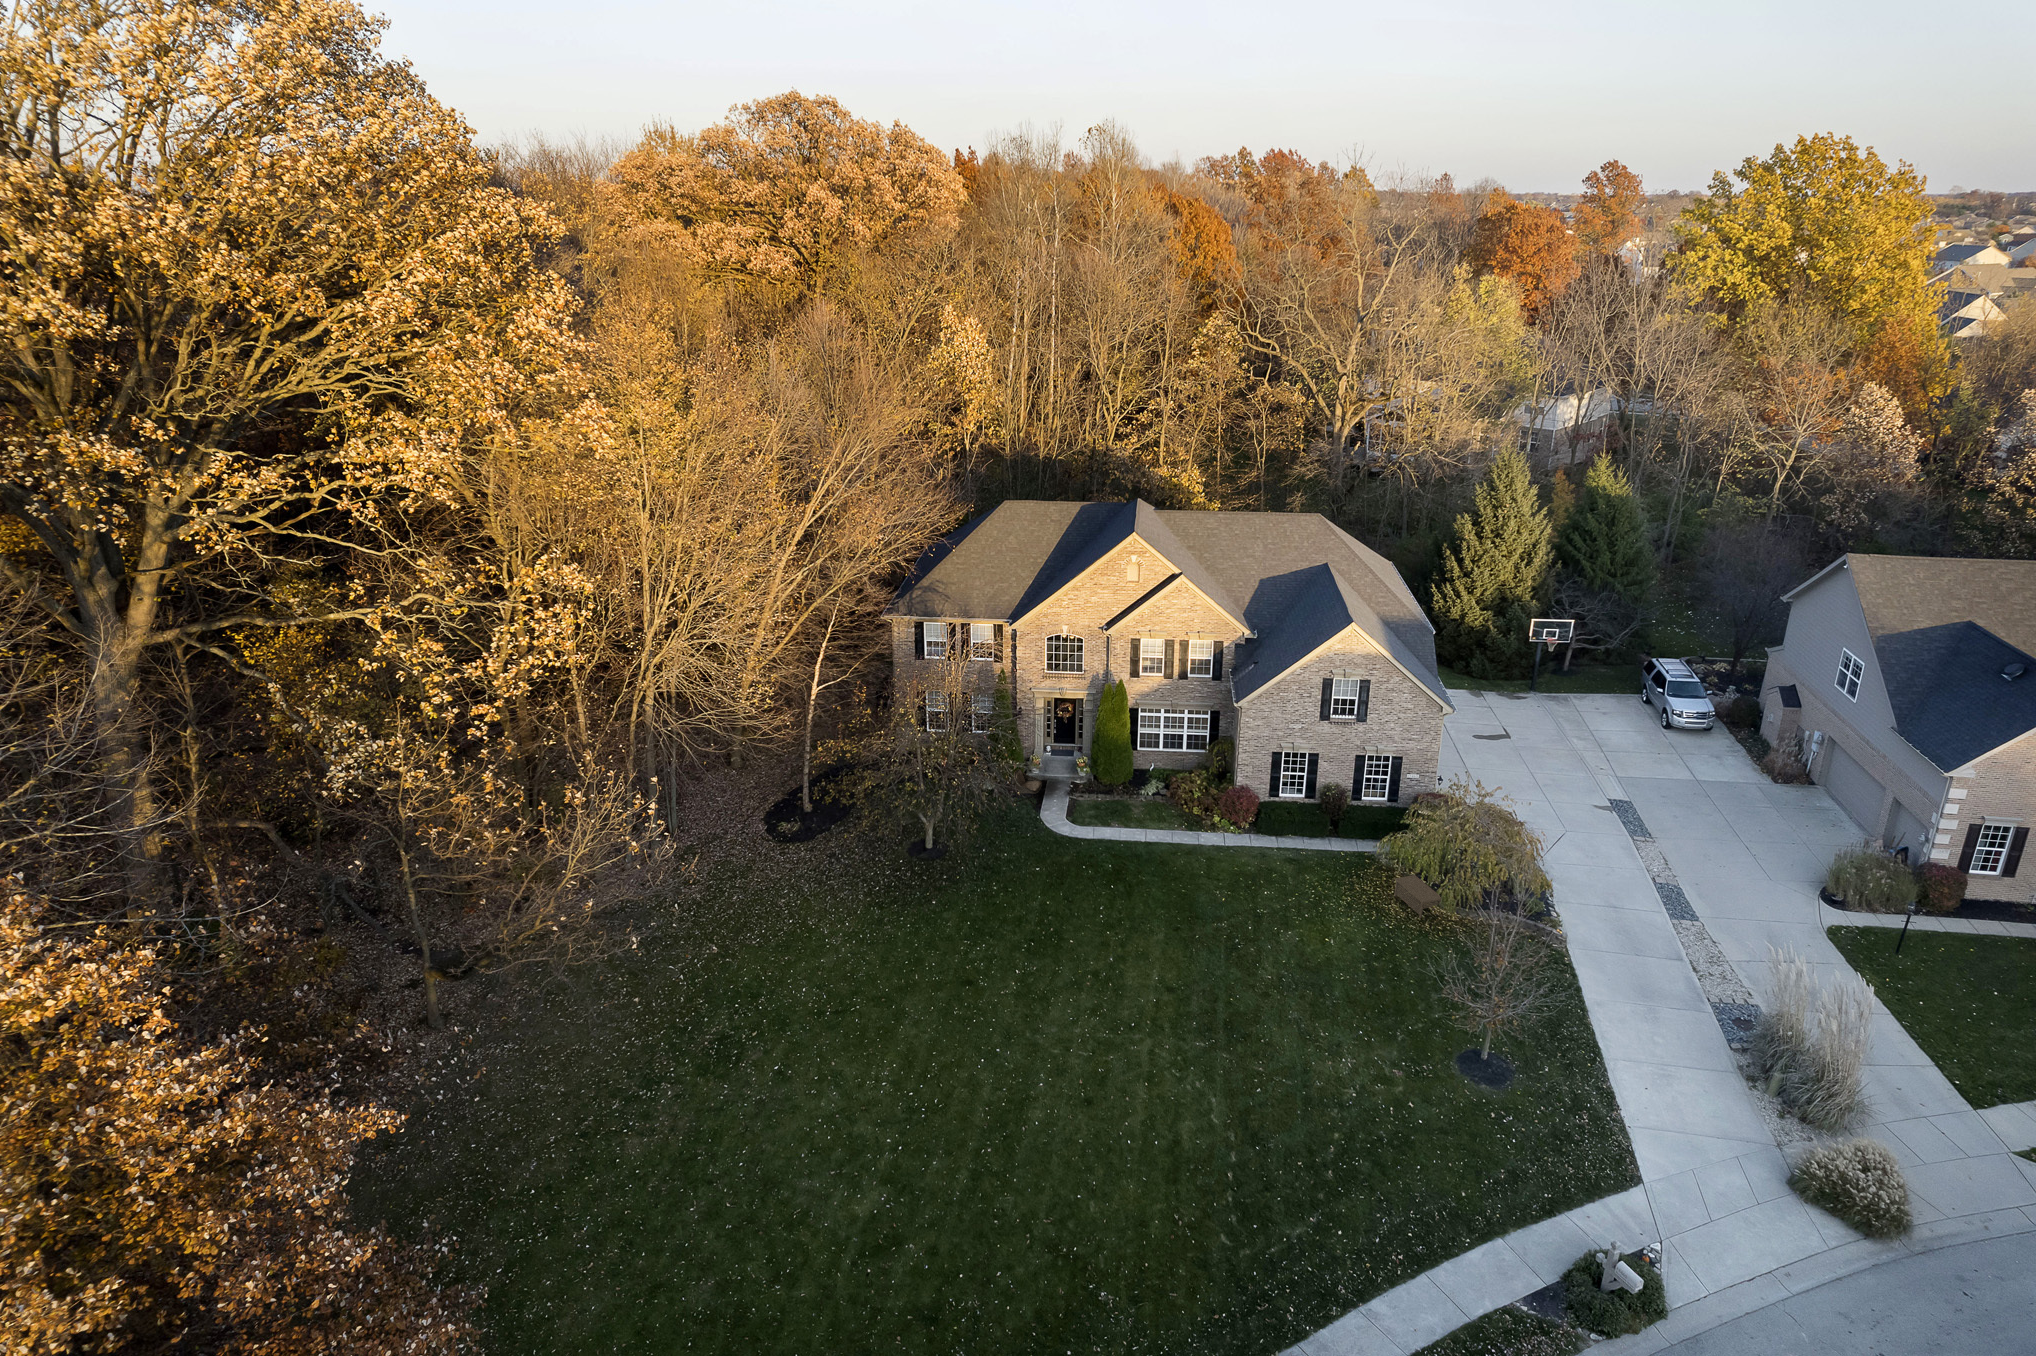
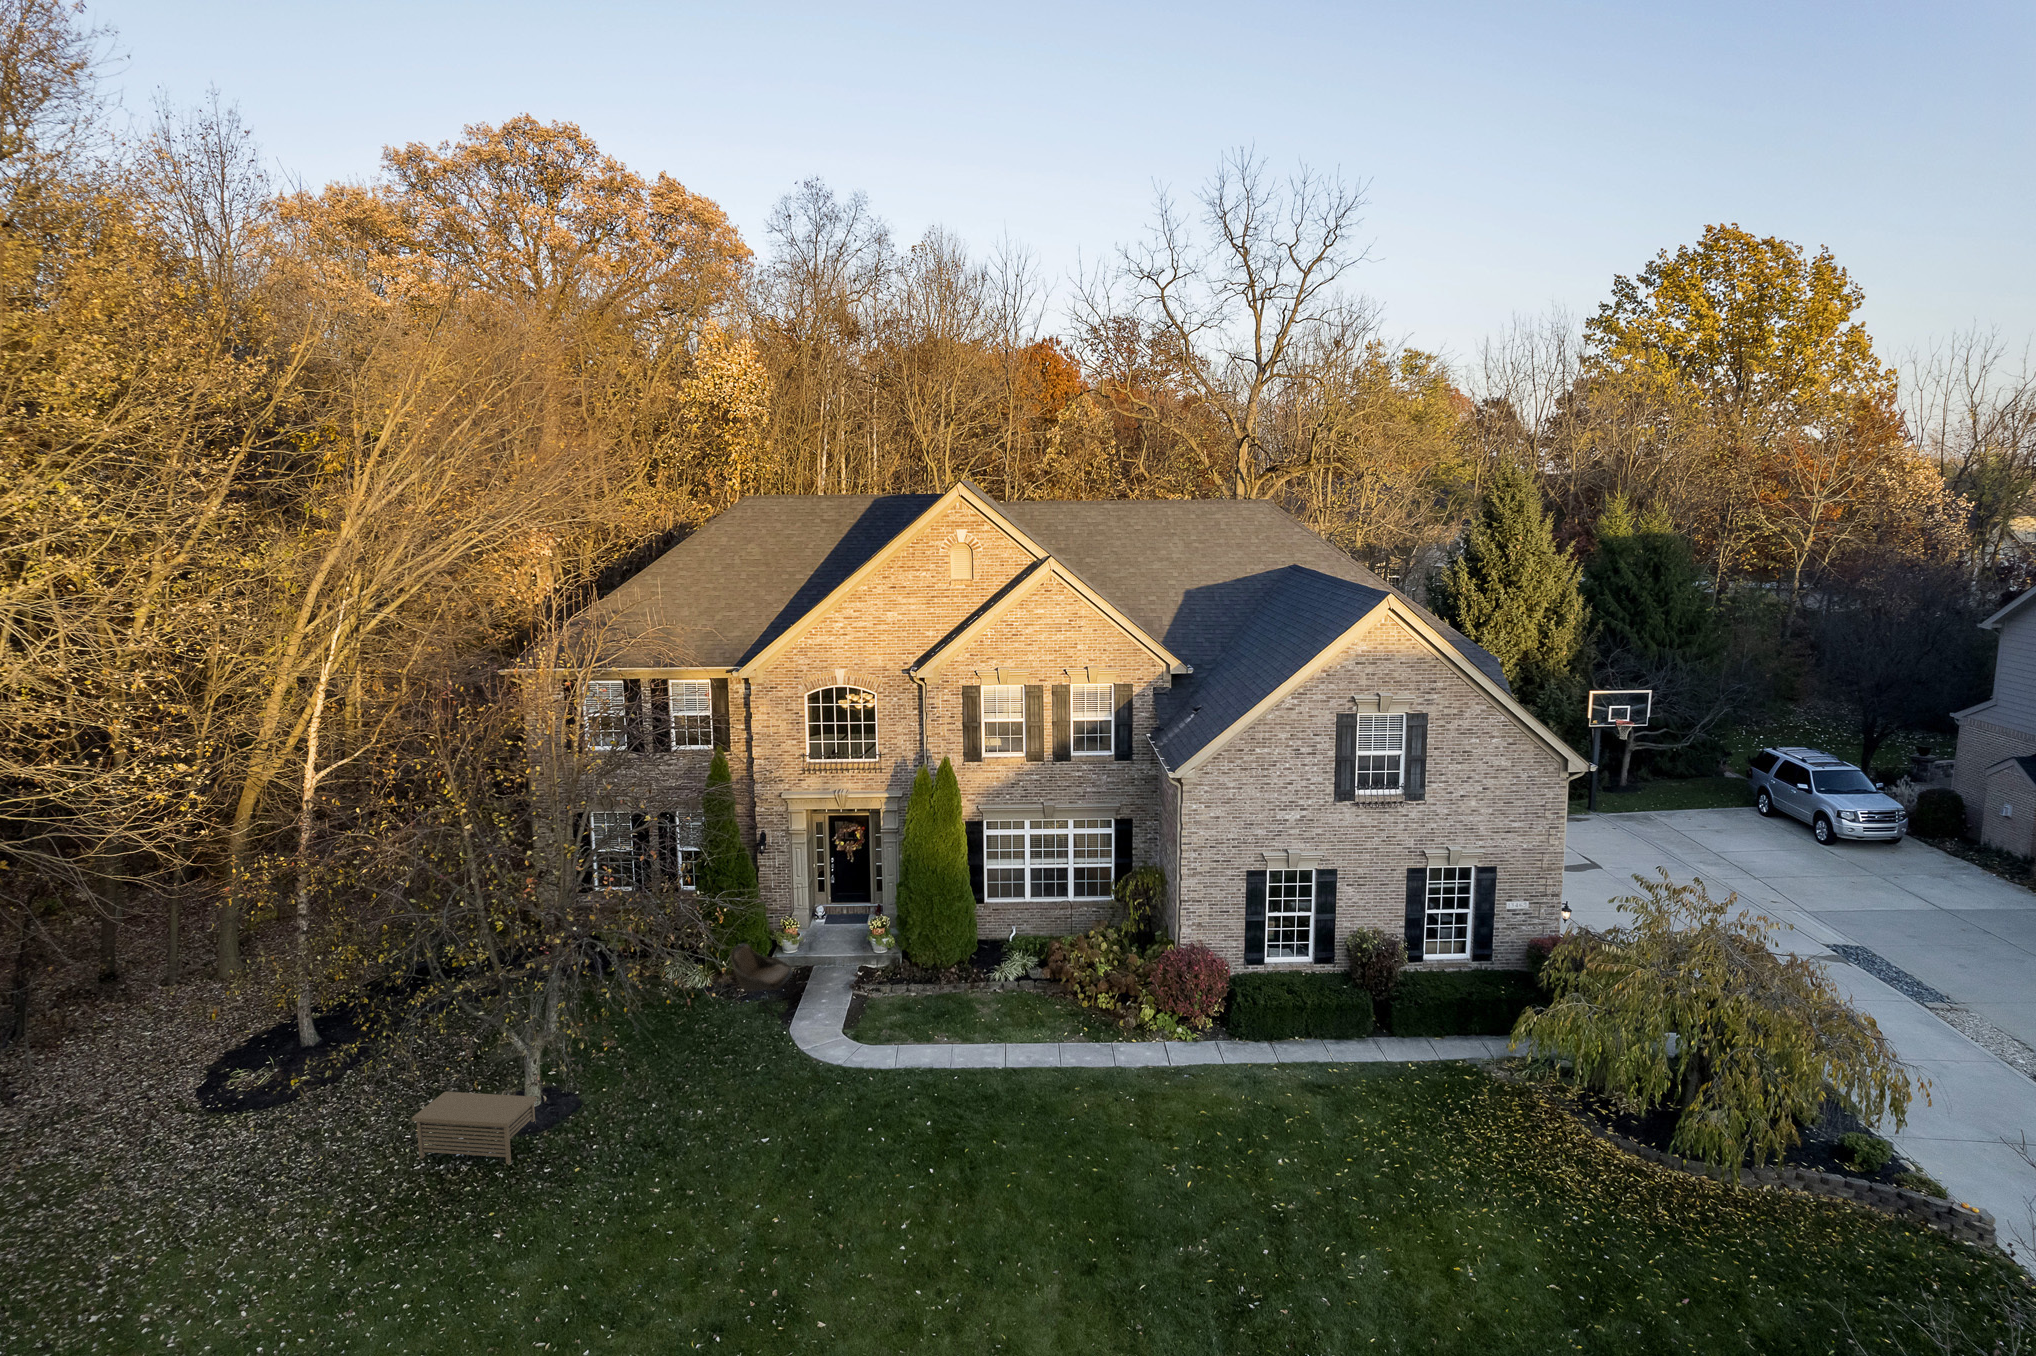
storage bench: present [1394,875,1441,918] -> present [412,1092,537,1164]

